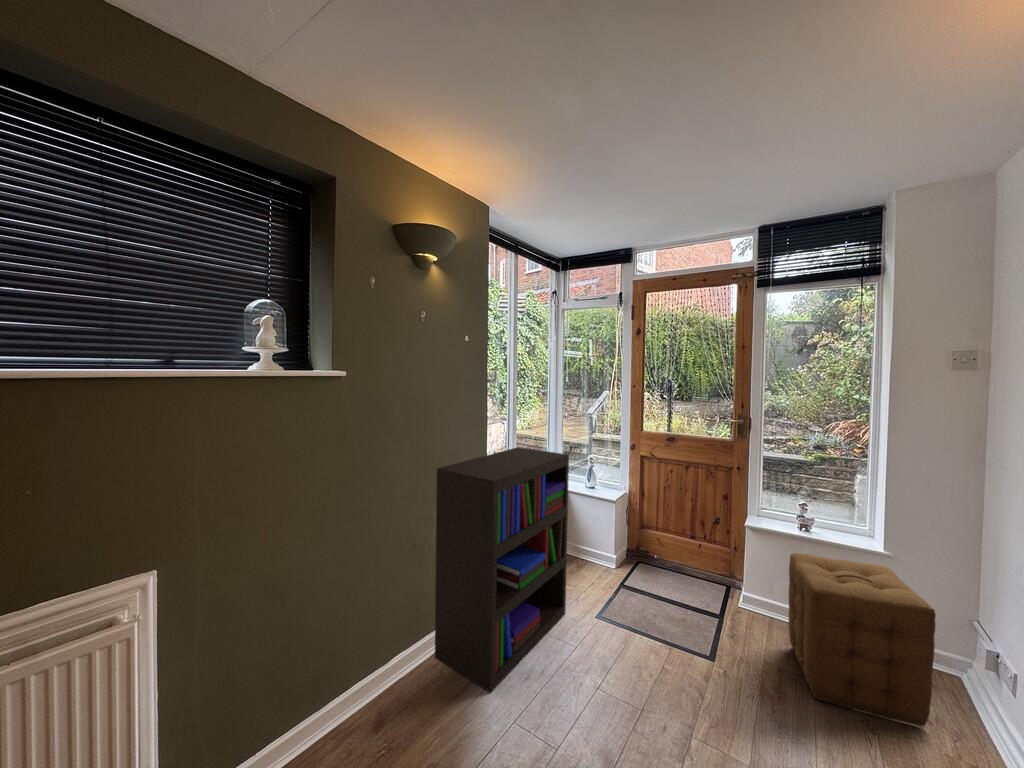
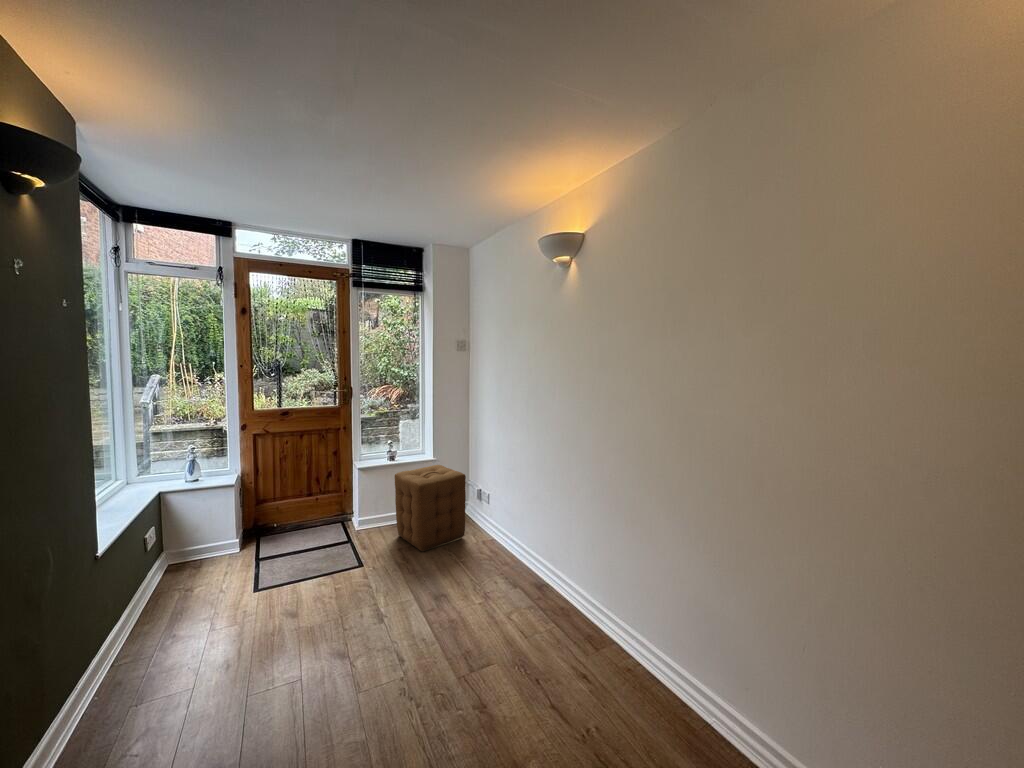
bookshelf: present [435,447,569,692] -> none [67,438,222,733]

